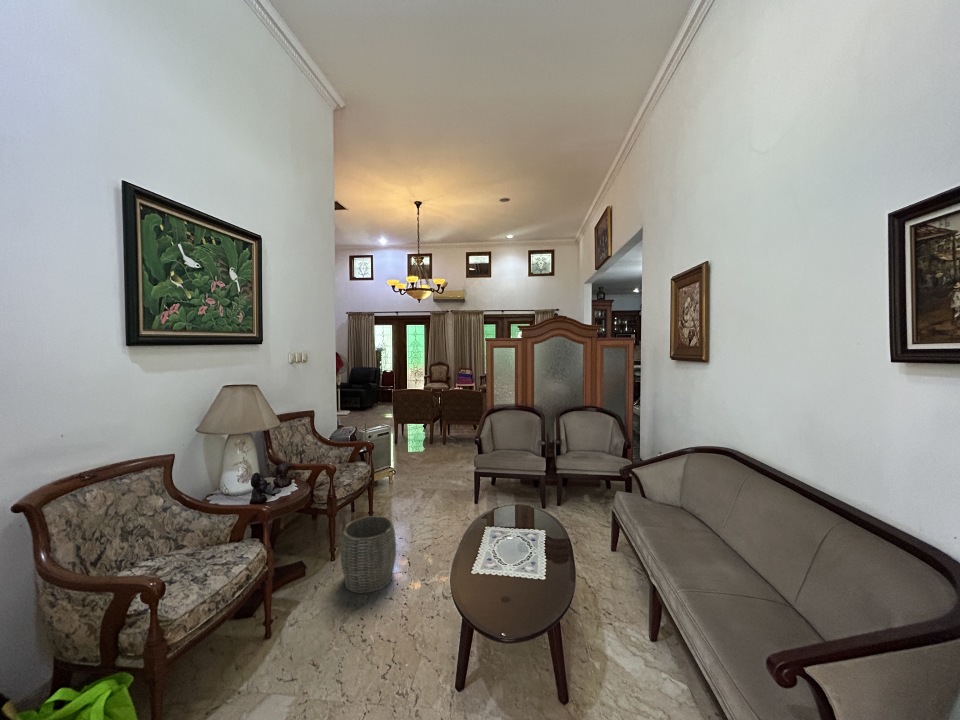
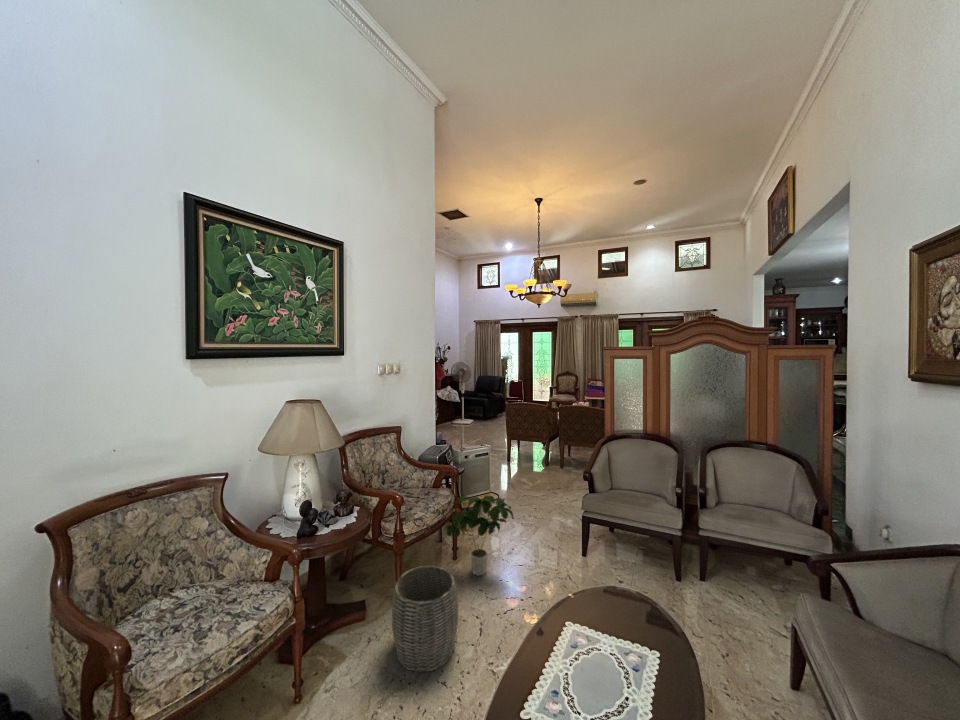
potted plant: none [364,461,425,528] -> present [444,495,513,576]

